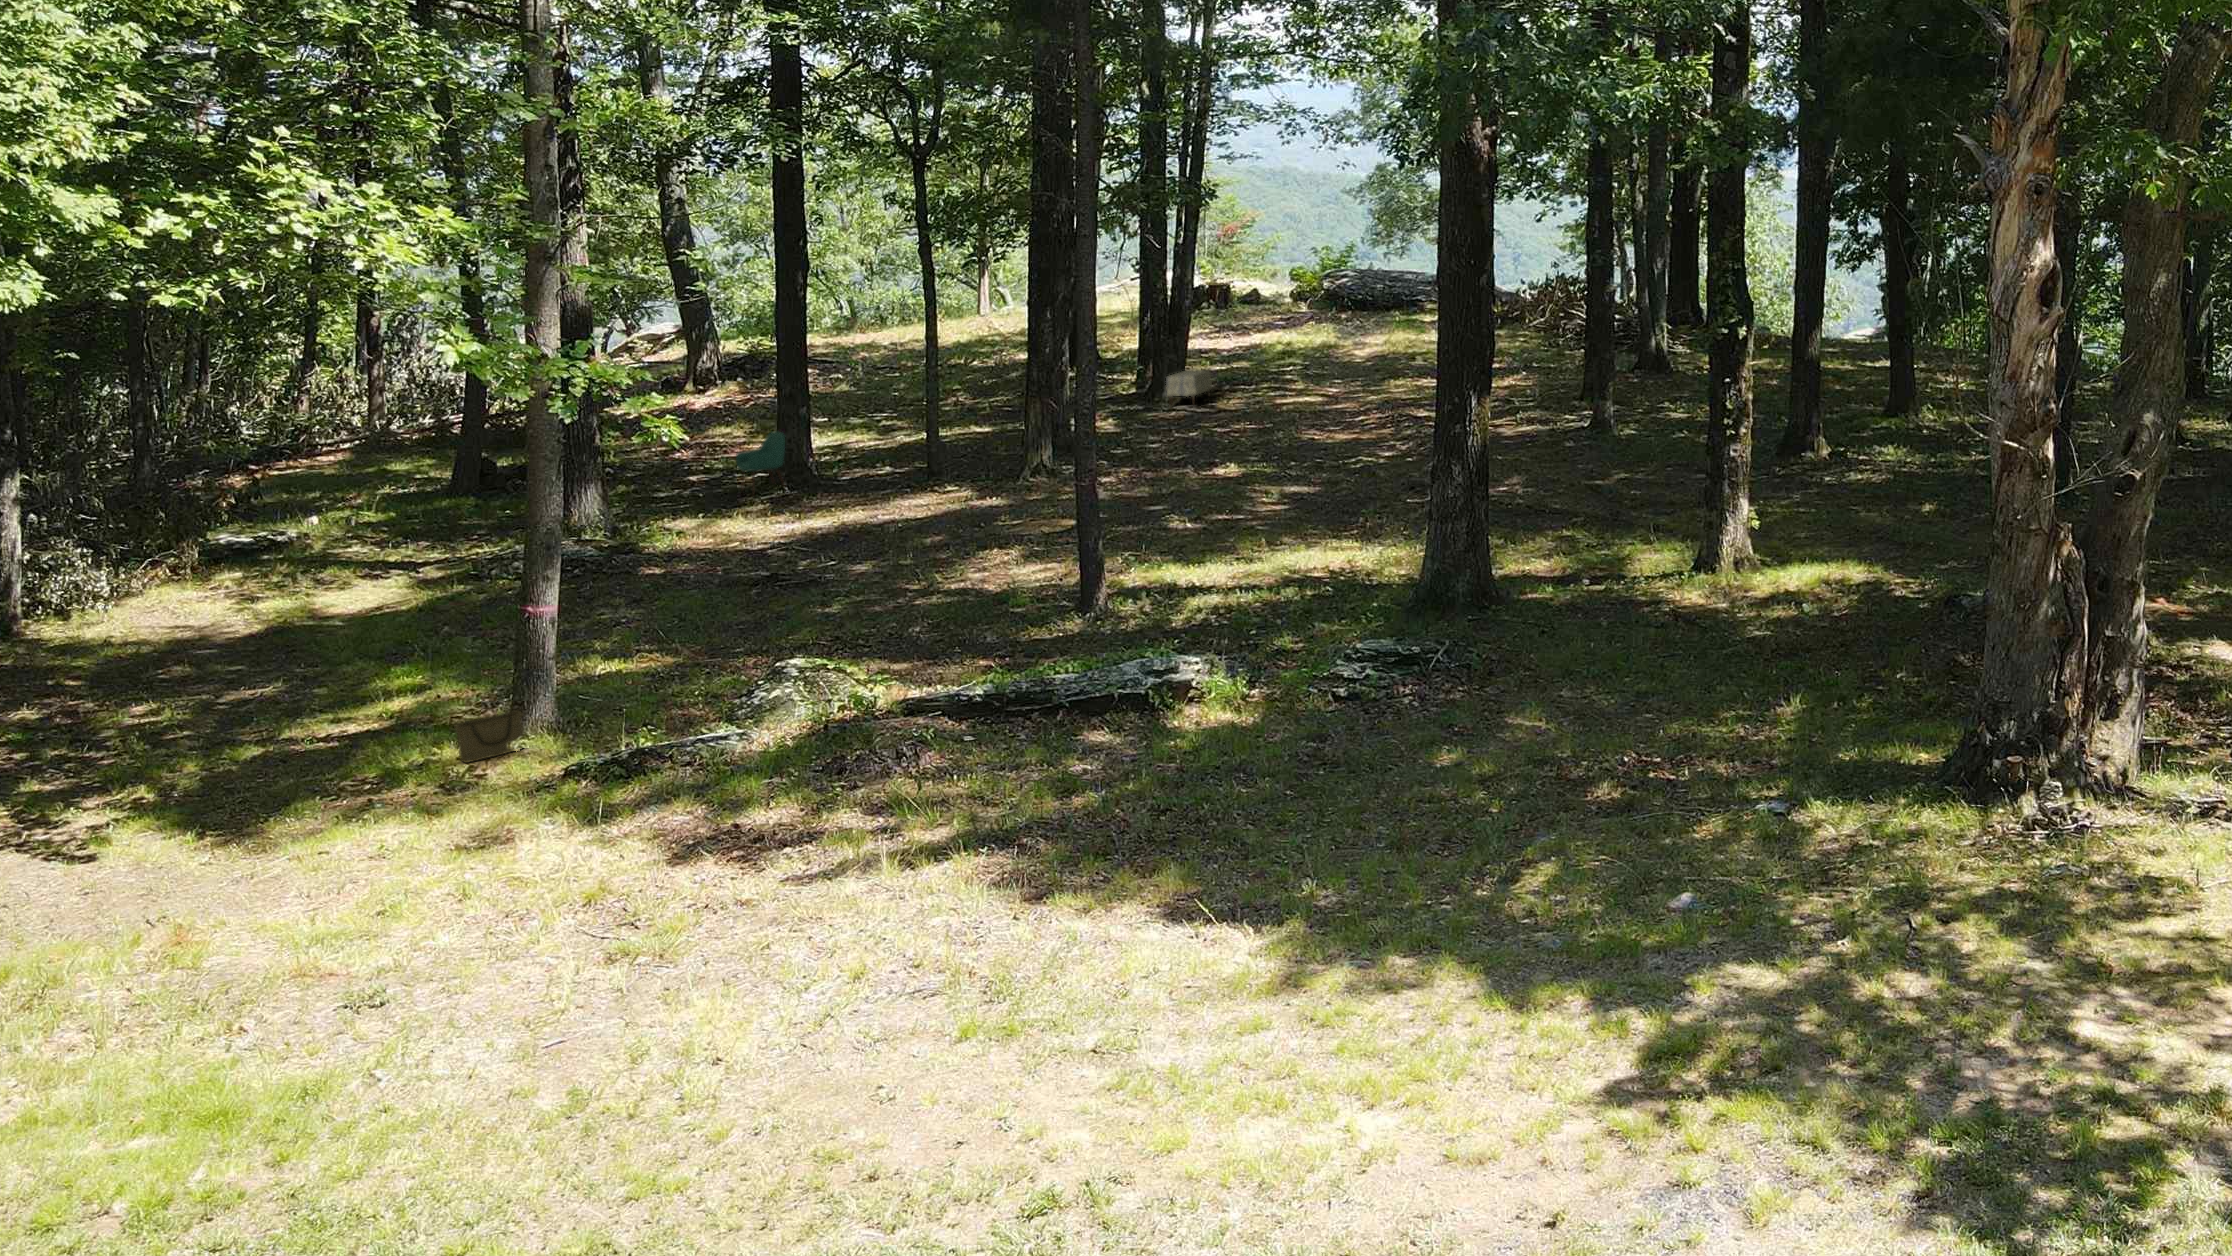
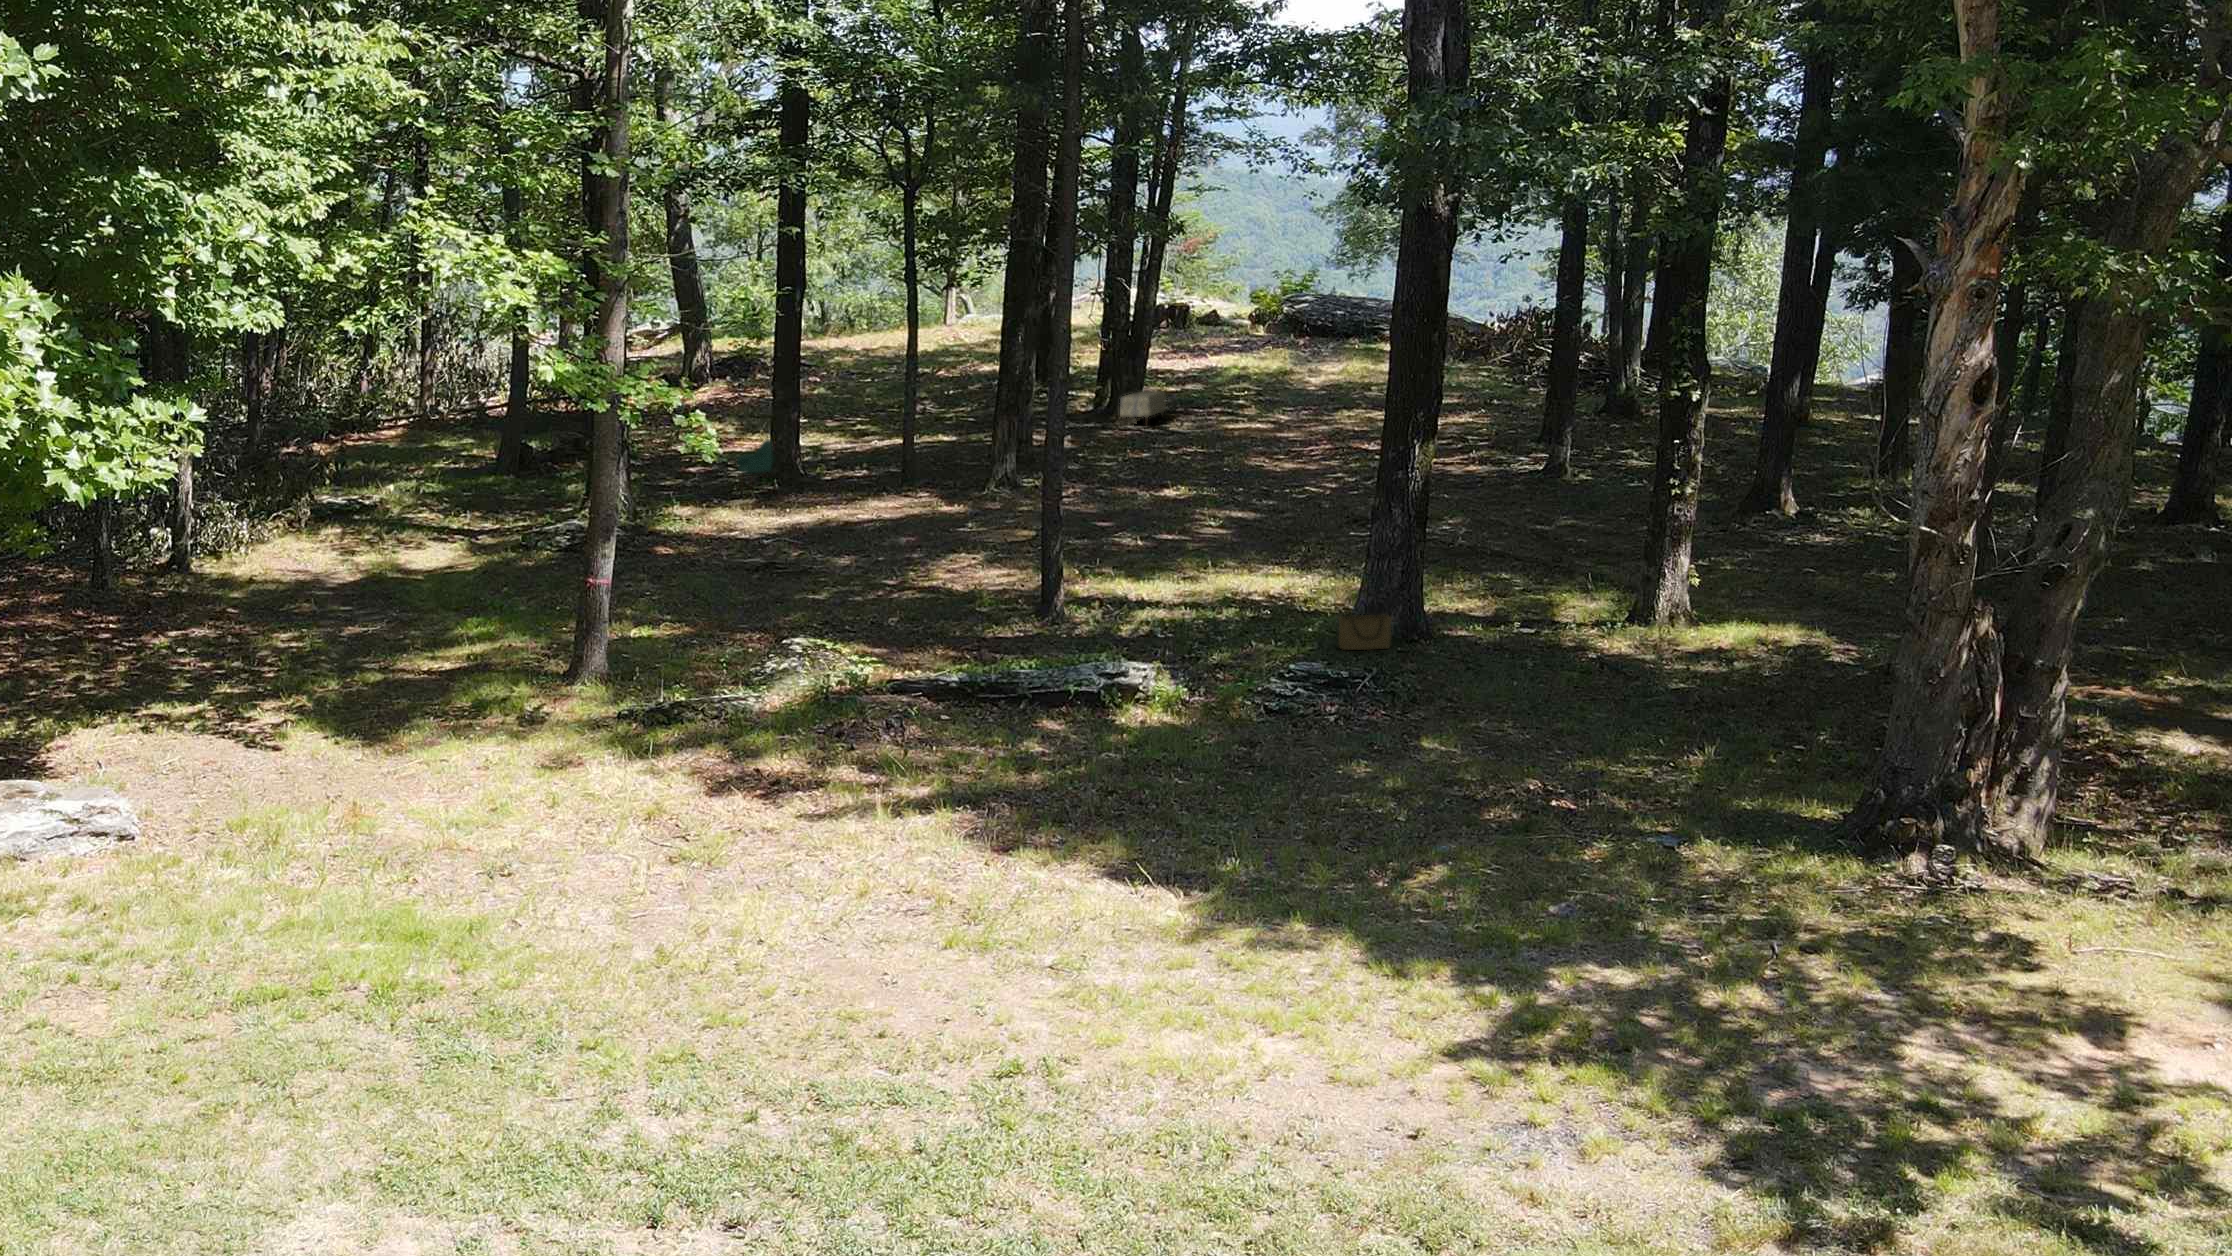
basket: present [454,711,523,763] -> present [1338,615,1392,650]

